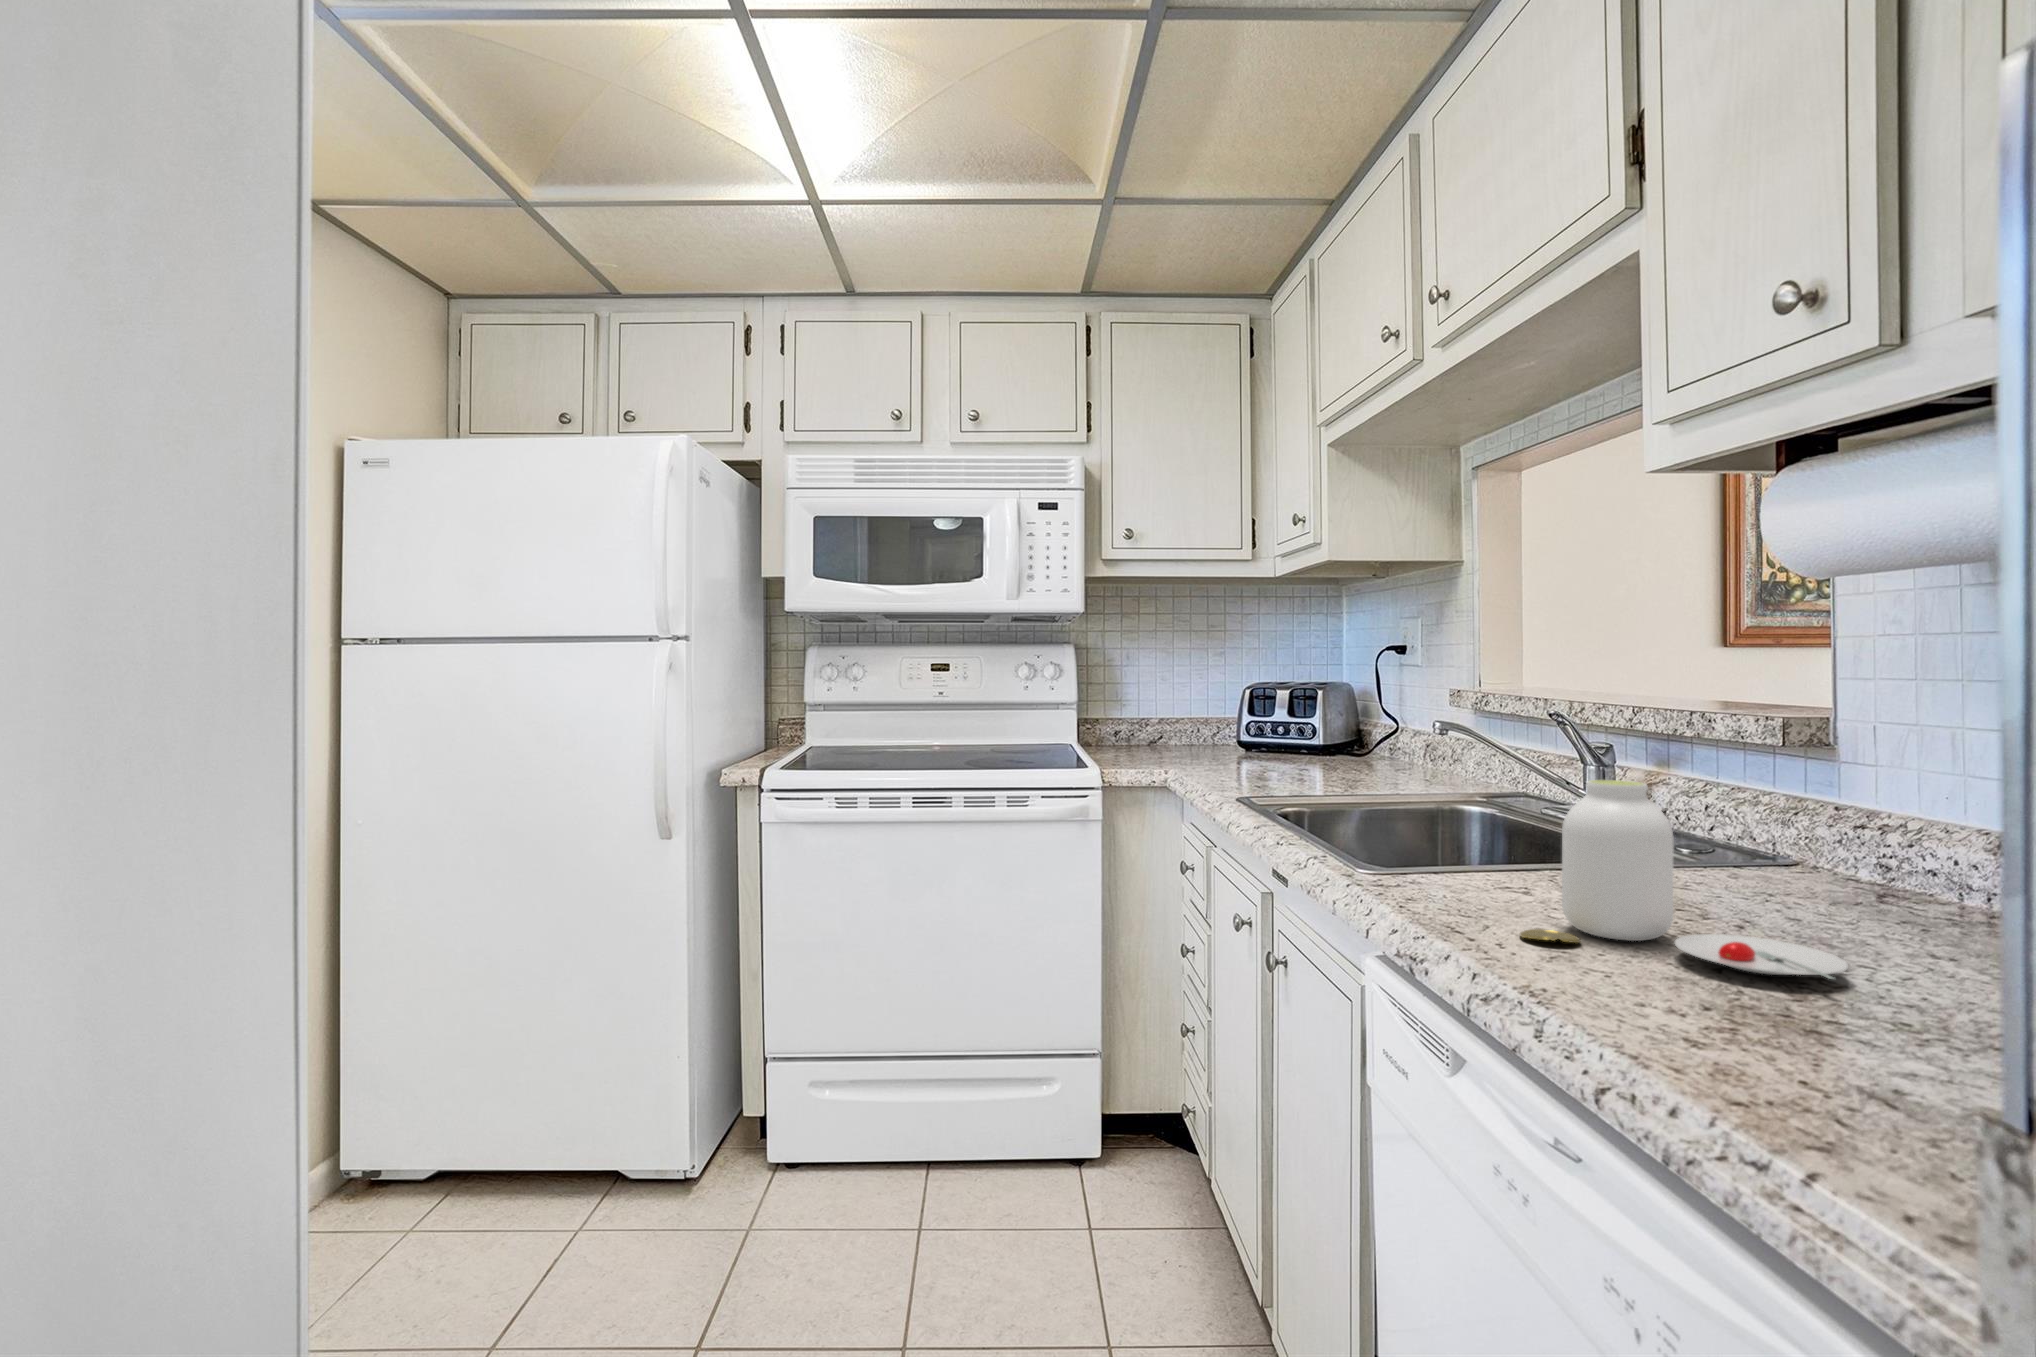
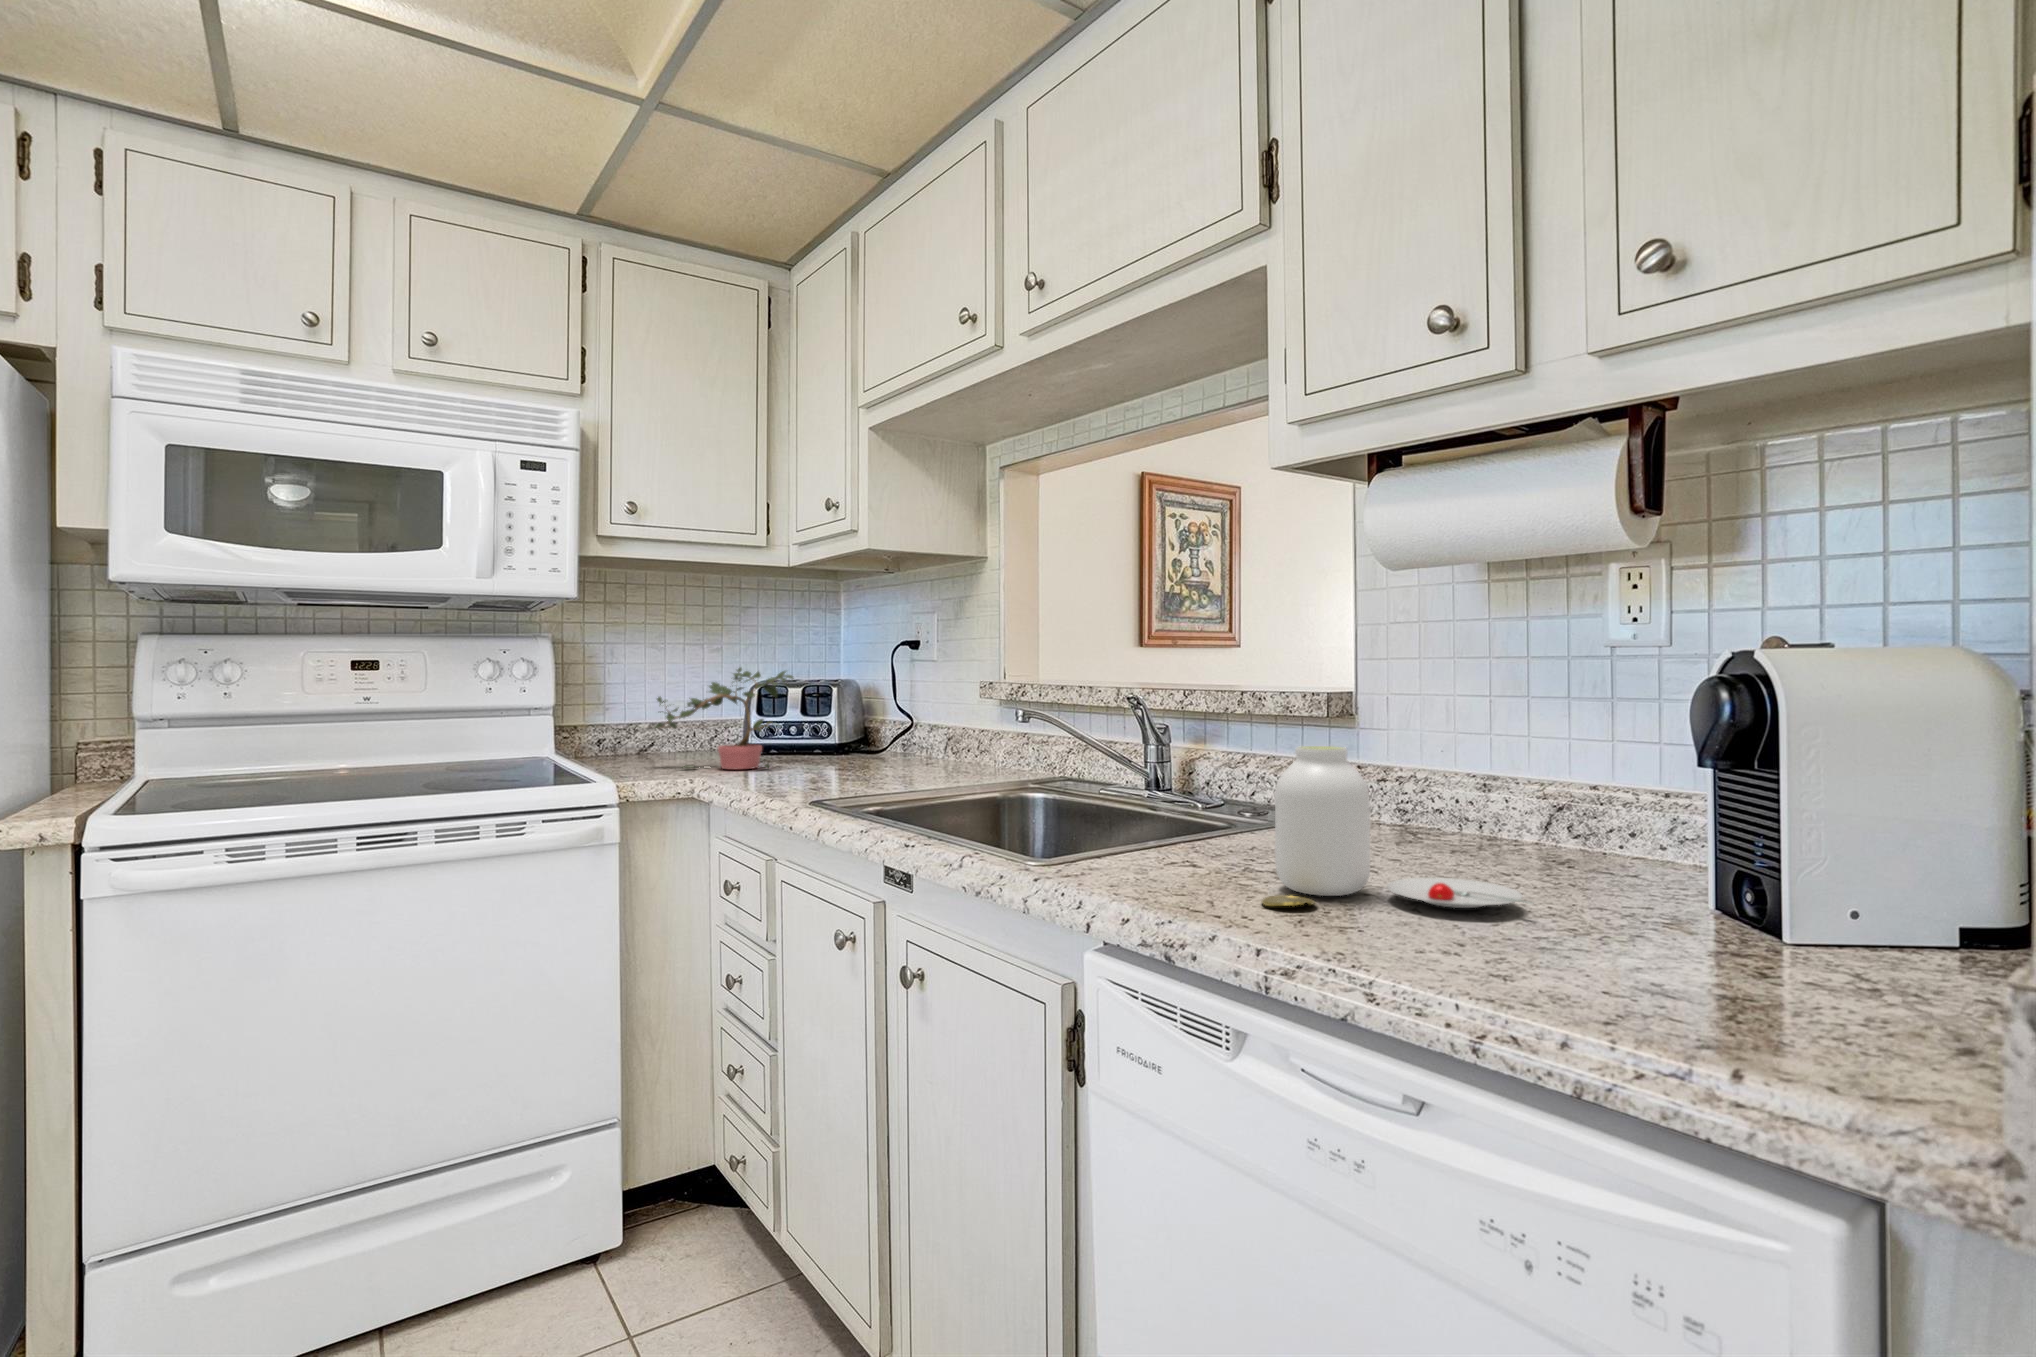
potted plant: none [1144,672,1261,765] -> present [655,668,794,770]

